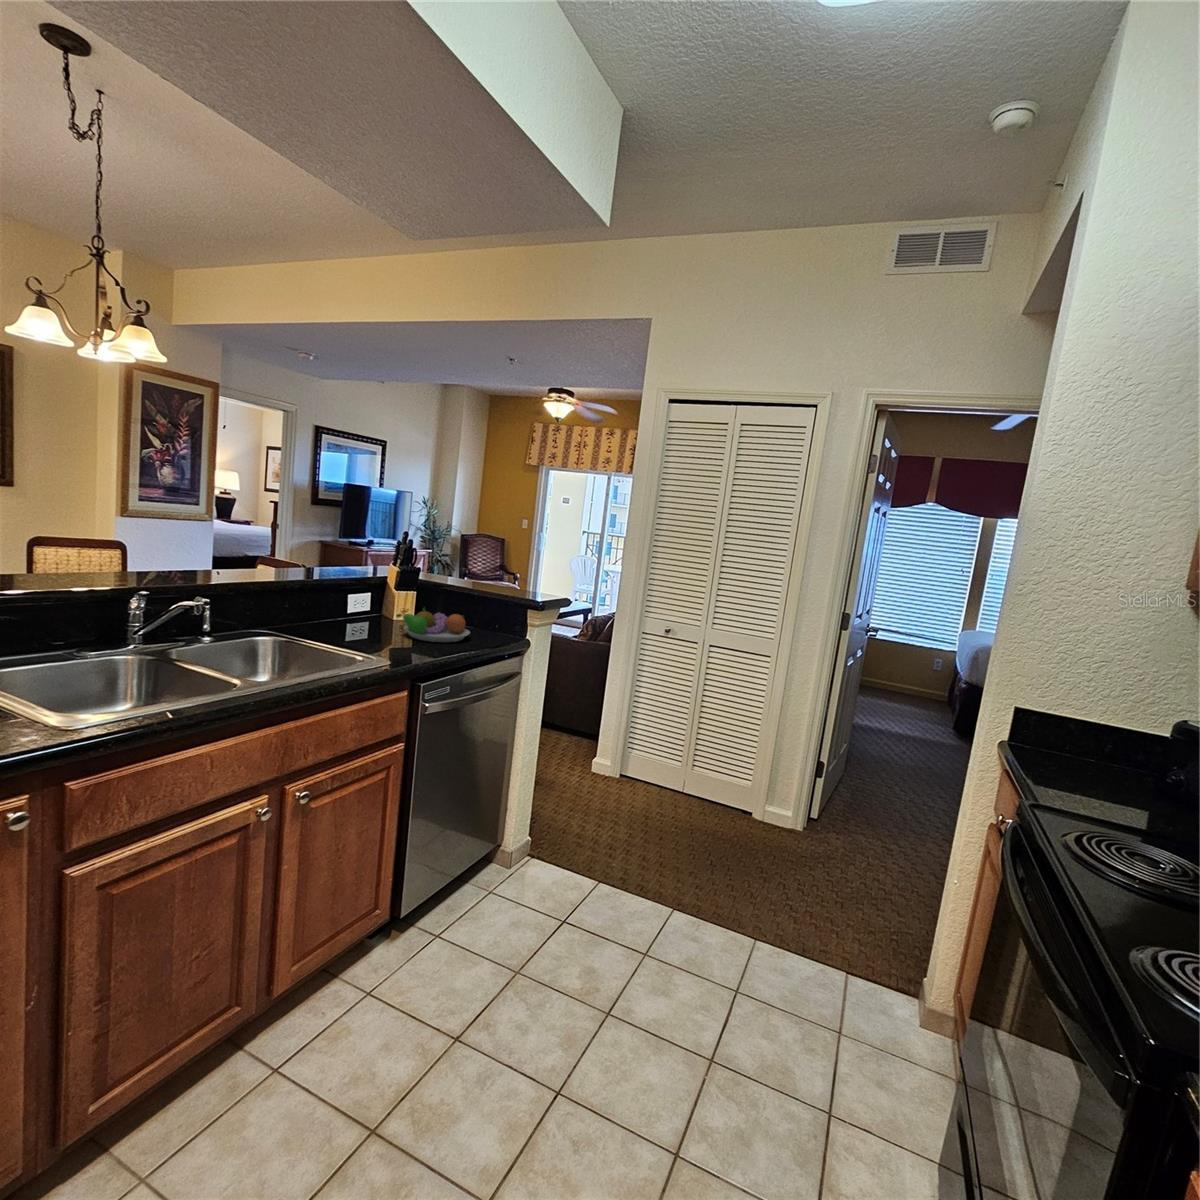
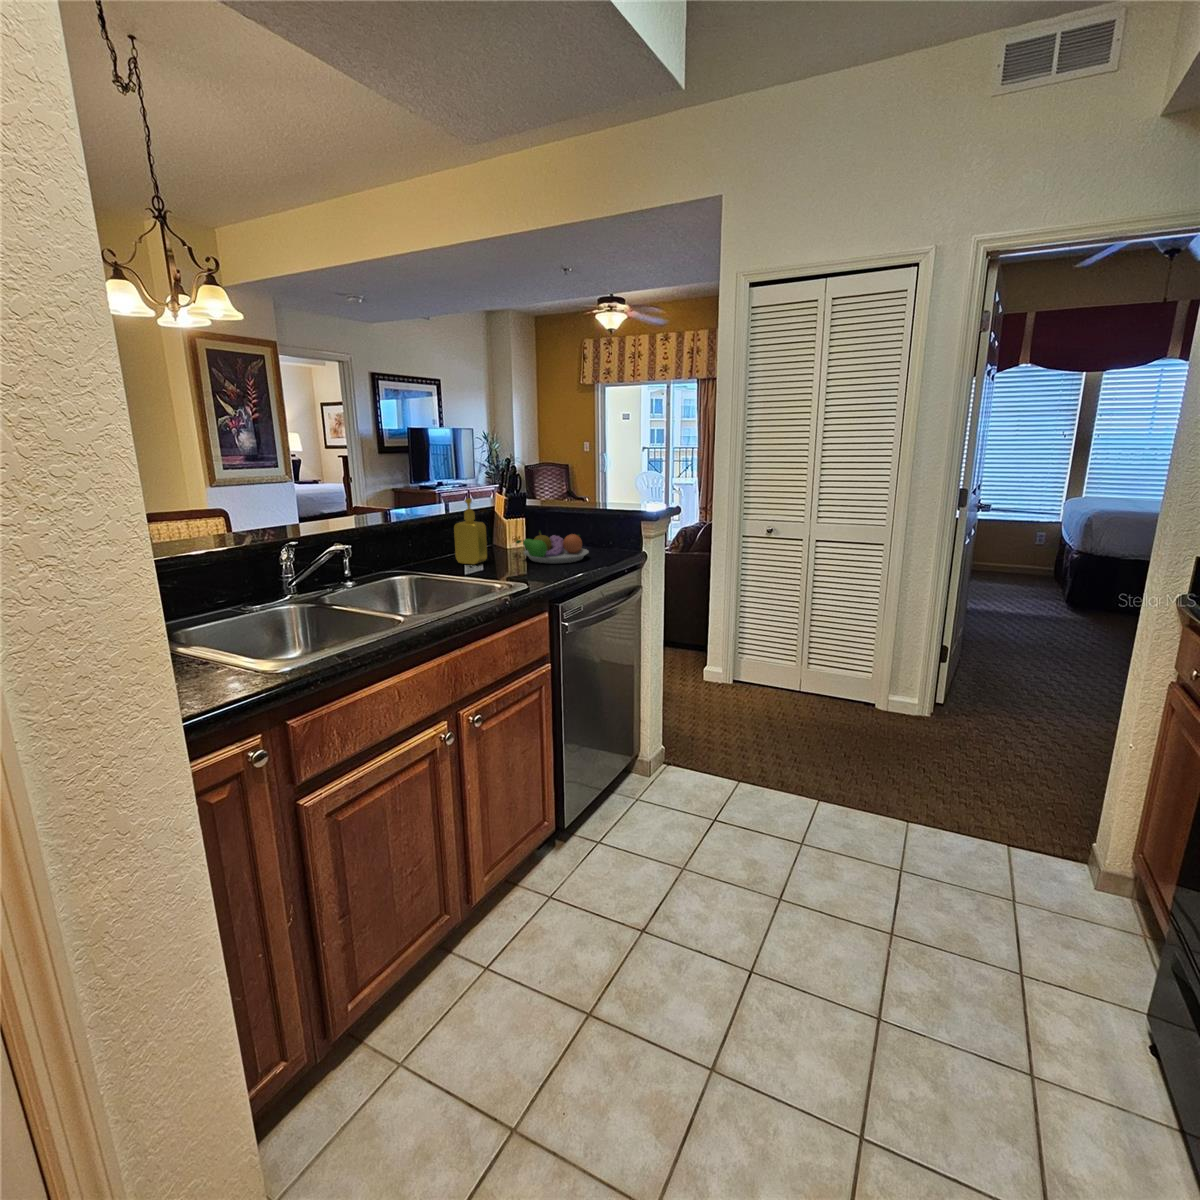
soap dispenser: none [332,567,367,634] -> present [454,498,487,564]

